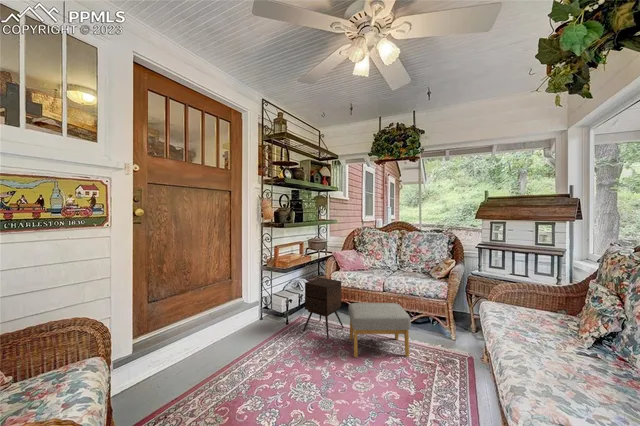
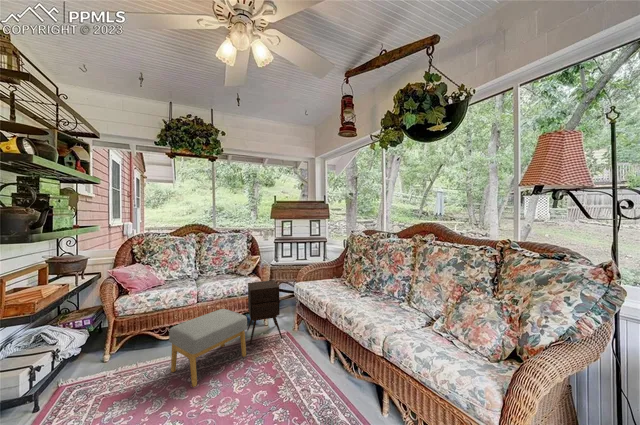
side table: present [303,277,344,339] -> present [247,280,282,344]

